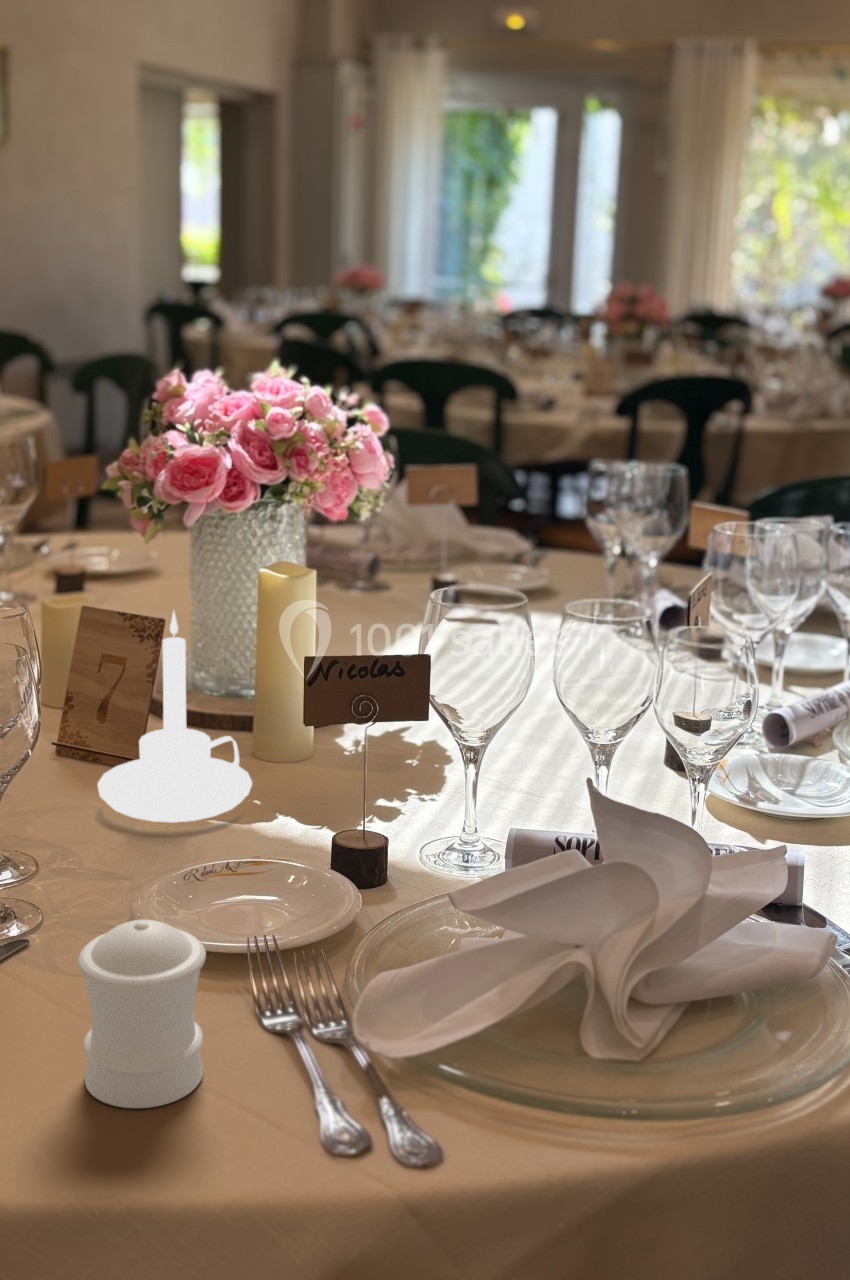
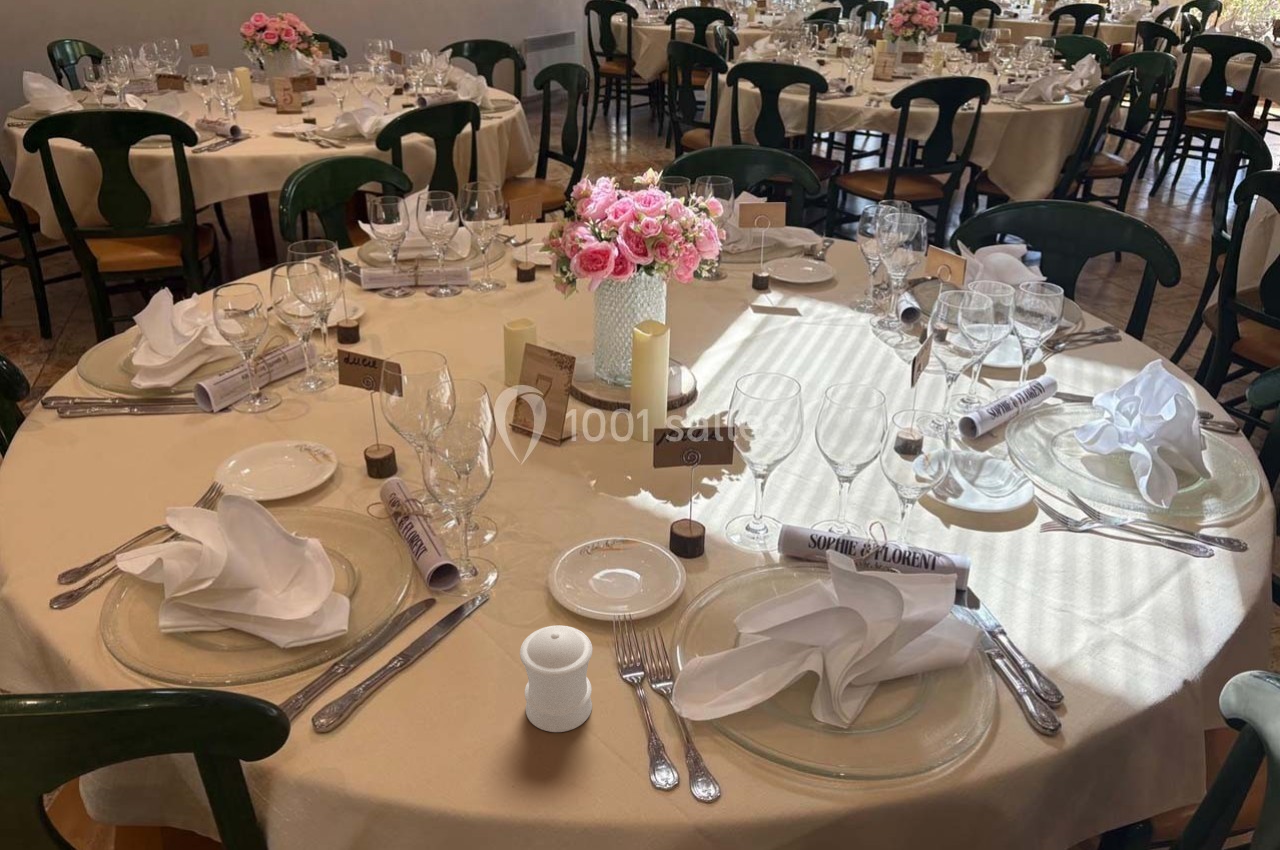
candle holder: present [97,612,252,822] -> none [536,373,629,500]

